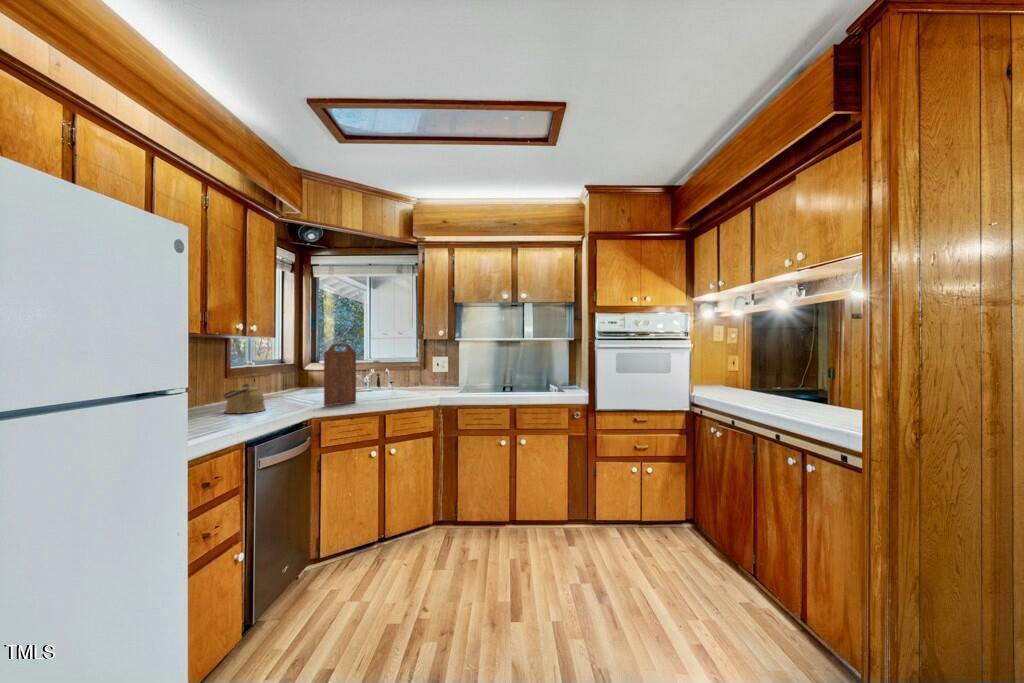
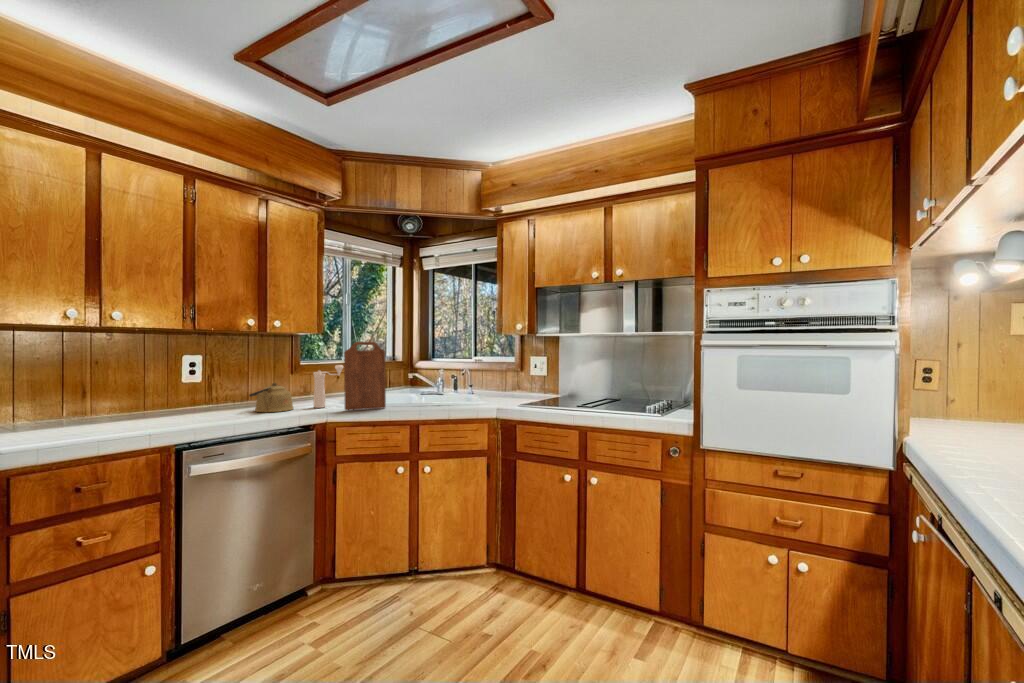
pepper mill: none [281,366,304,406] -> present [314,365,343,408]

